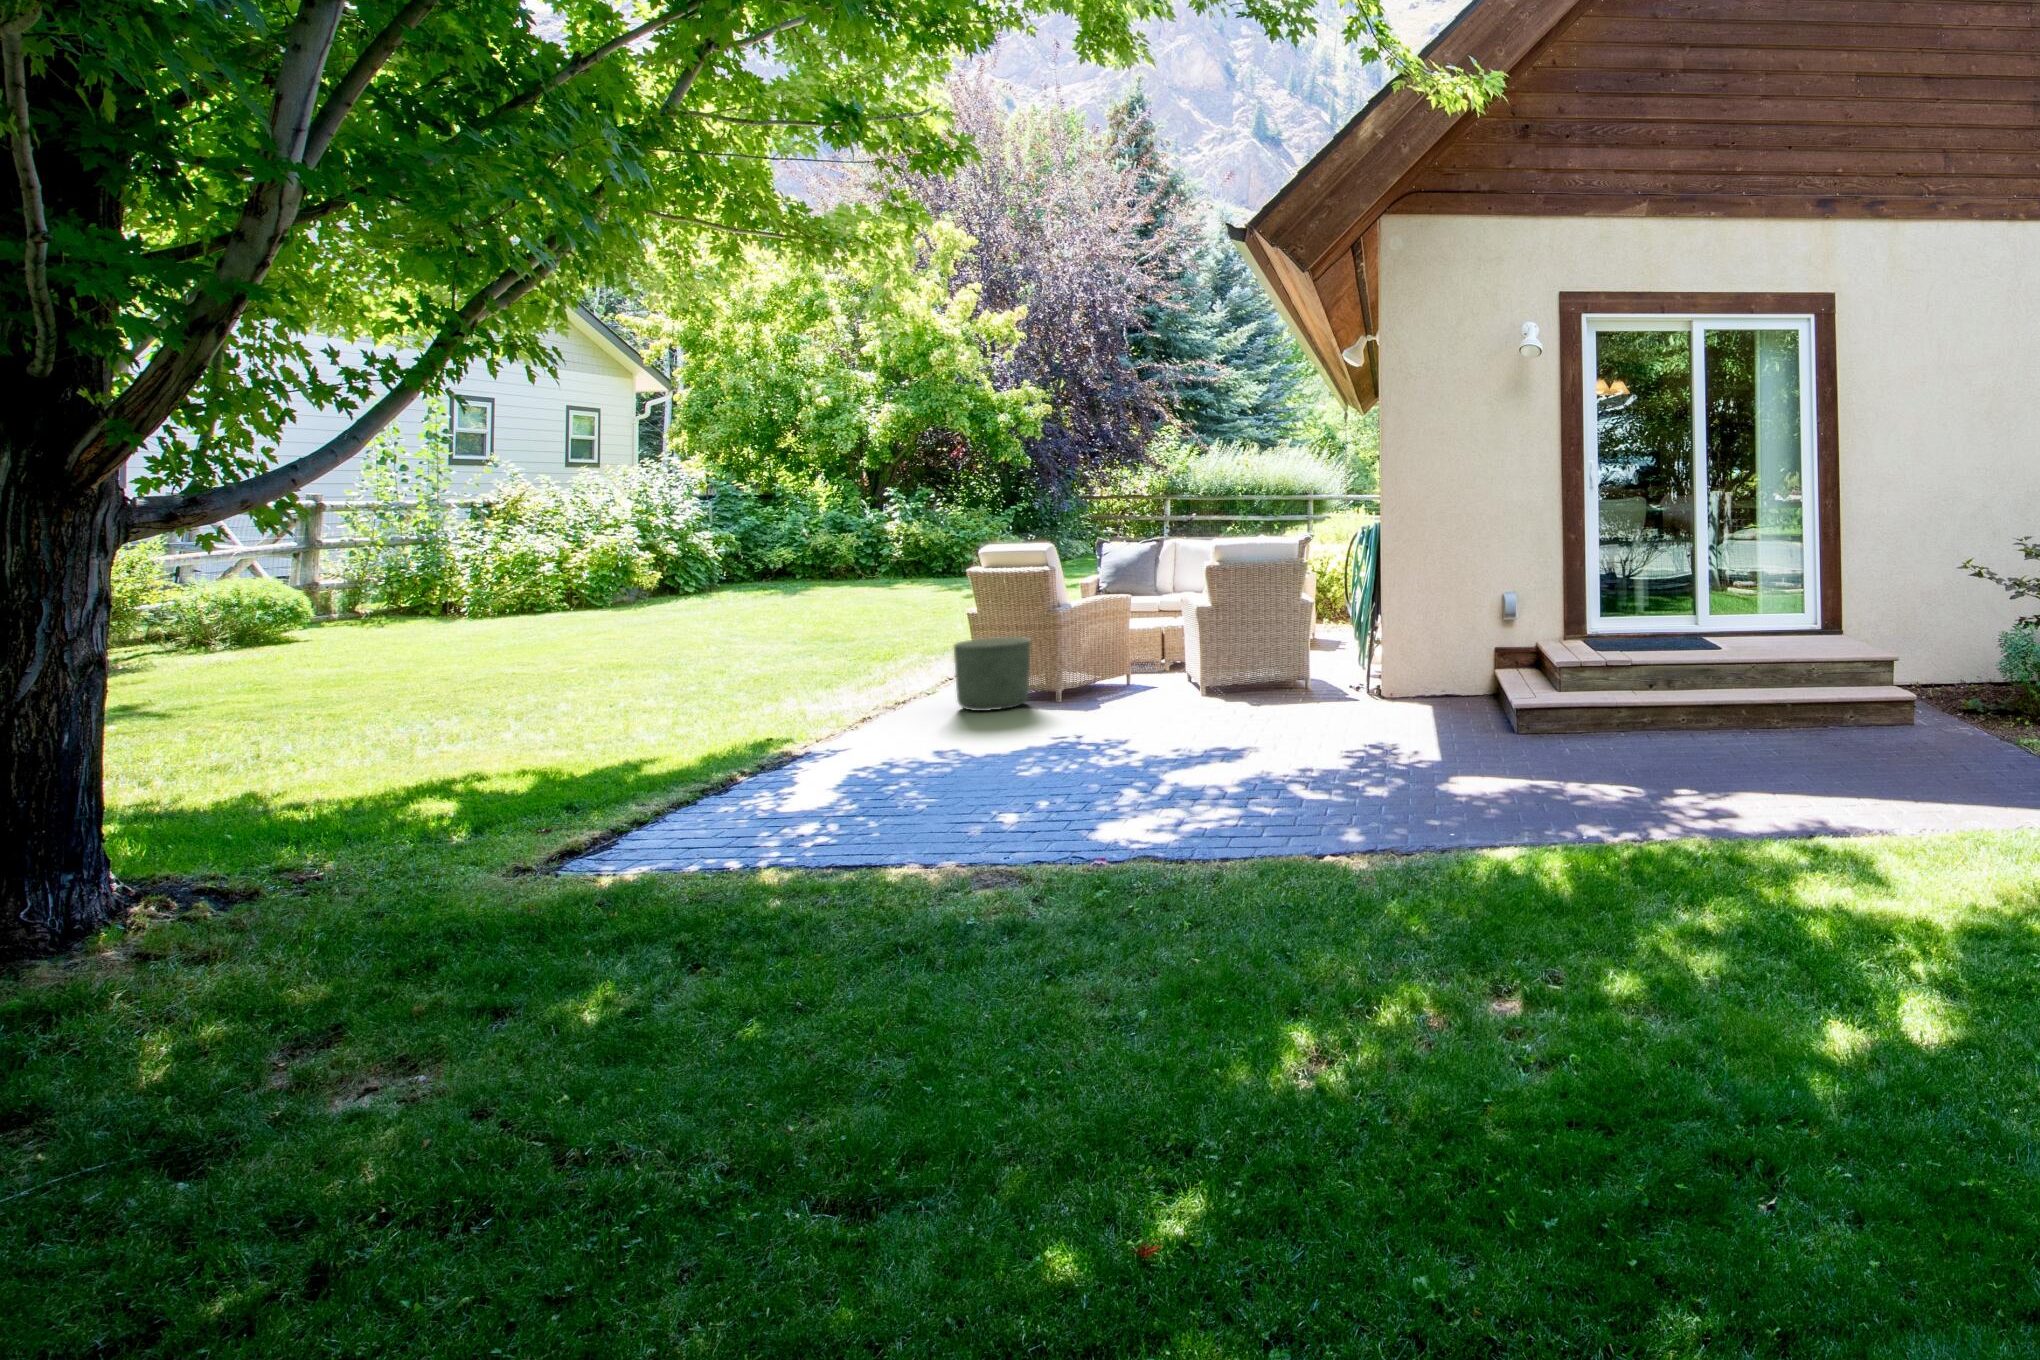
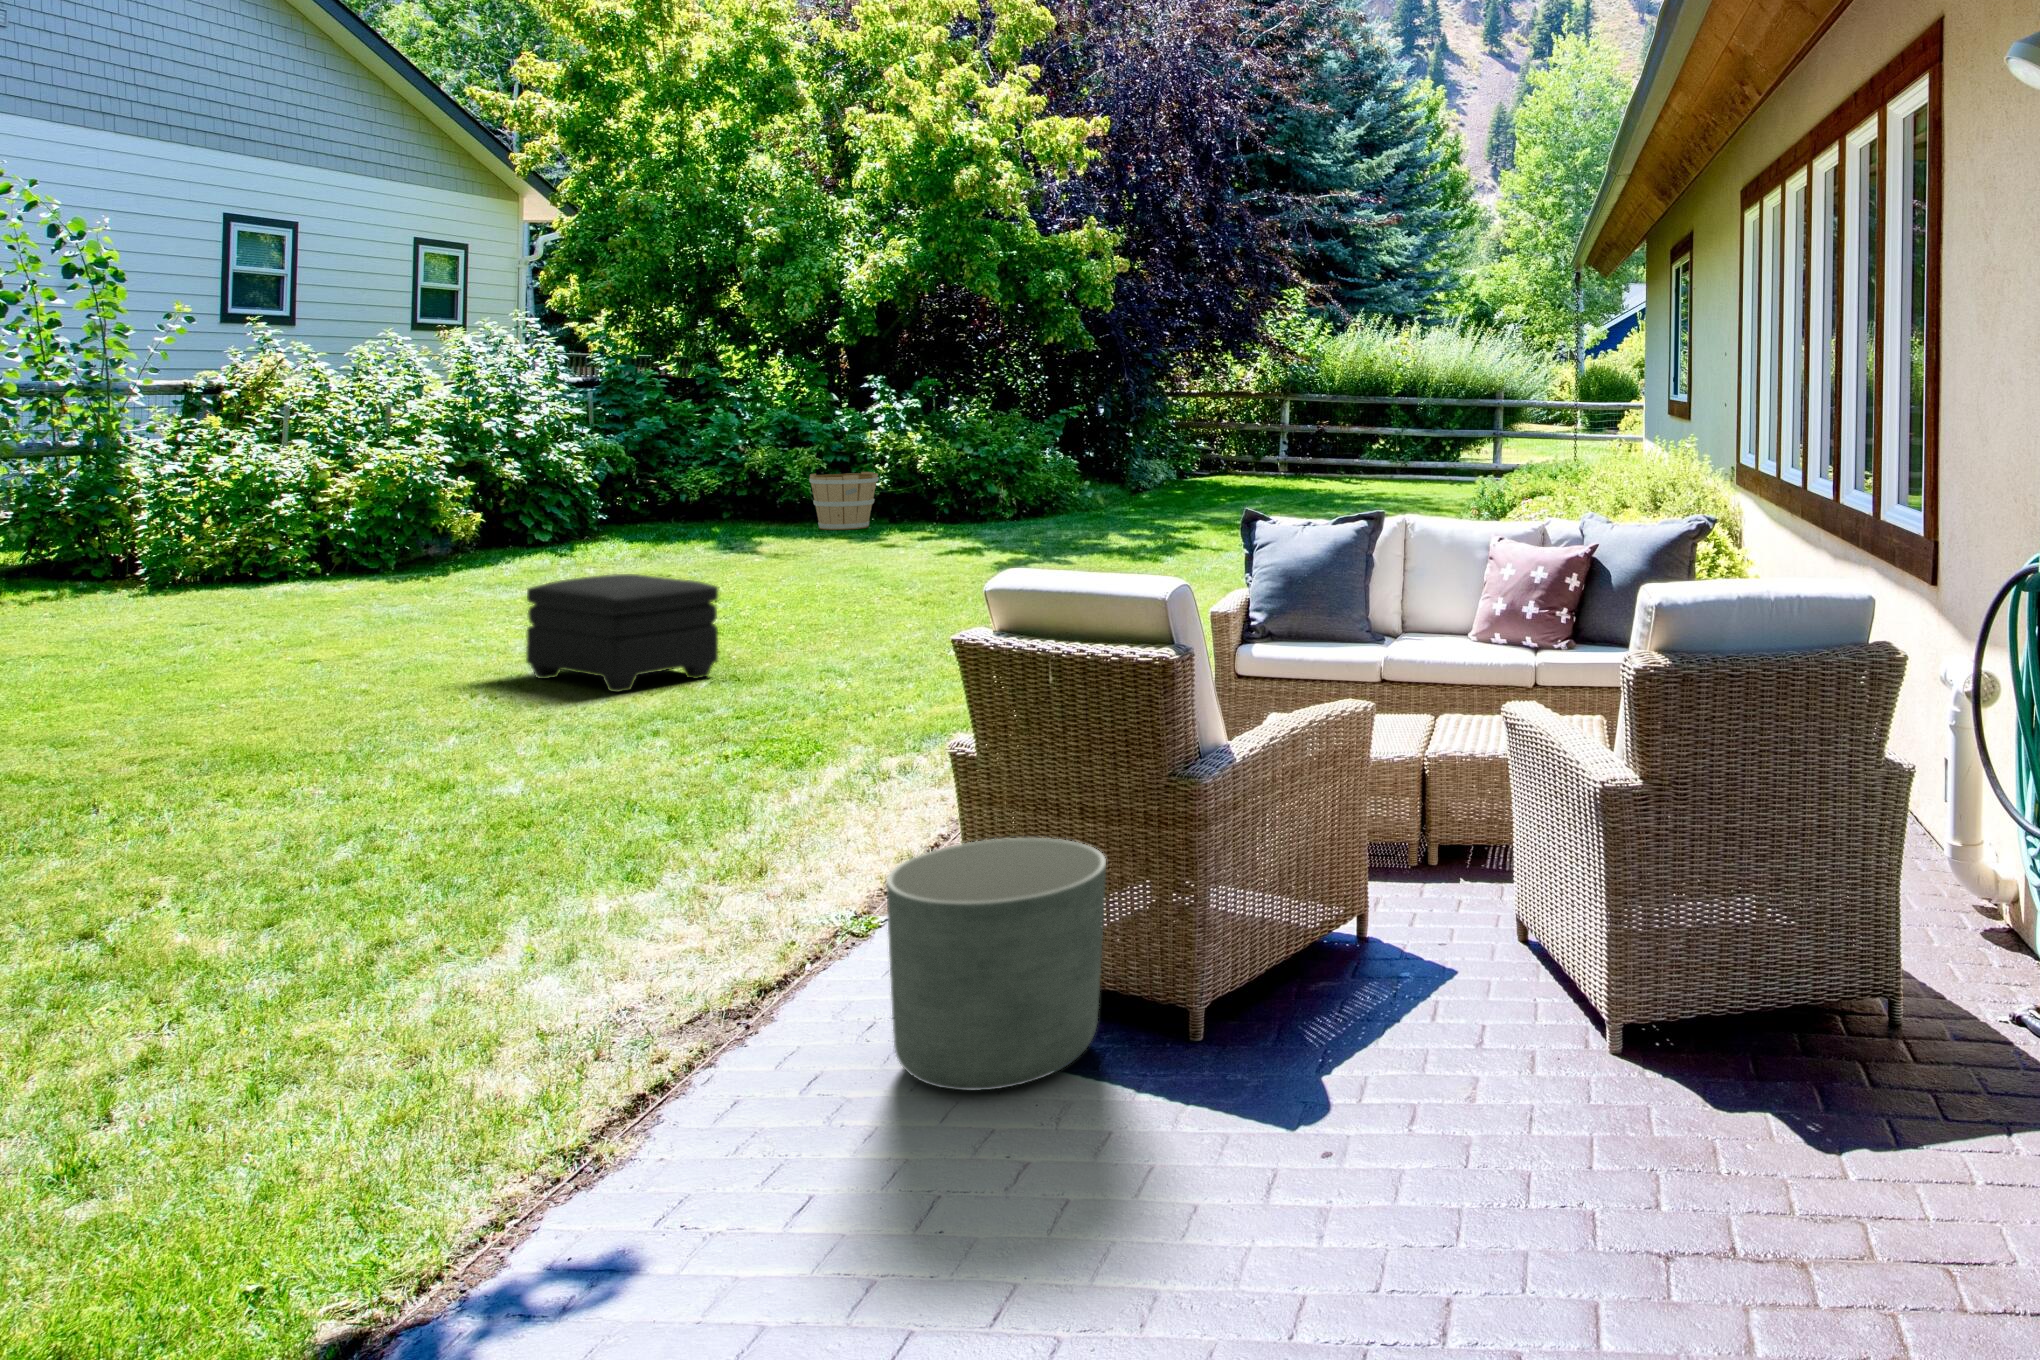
wooden bucket: none [851,548,896,584] -> present [809,472,879,530]
ottoman: none [733,589,835,643] -> present [526,574,718,692]

